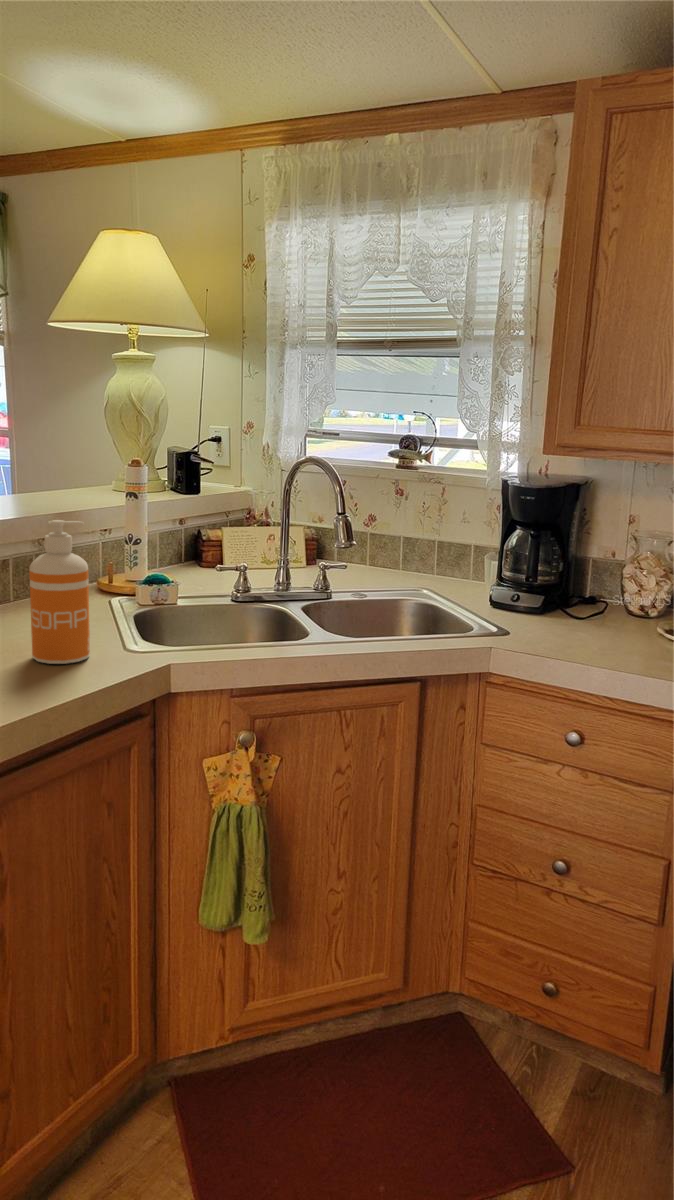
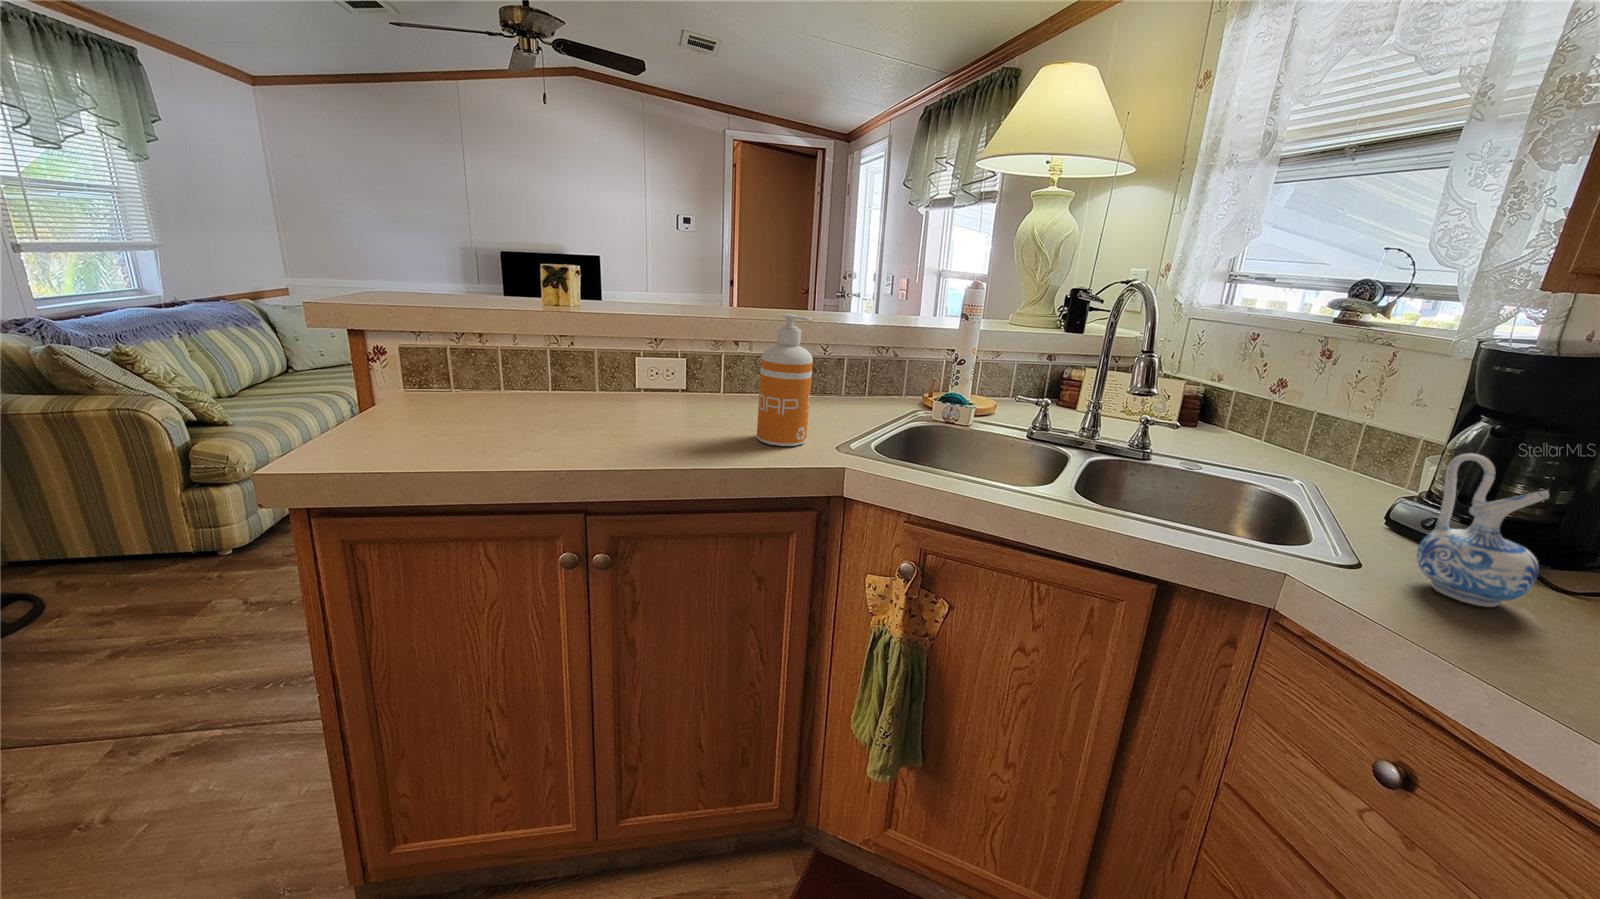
ceramic pitcher: none [533,550,584,635] -> present [1417,453,1549,607]

